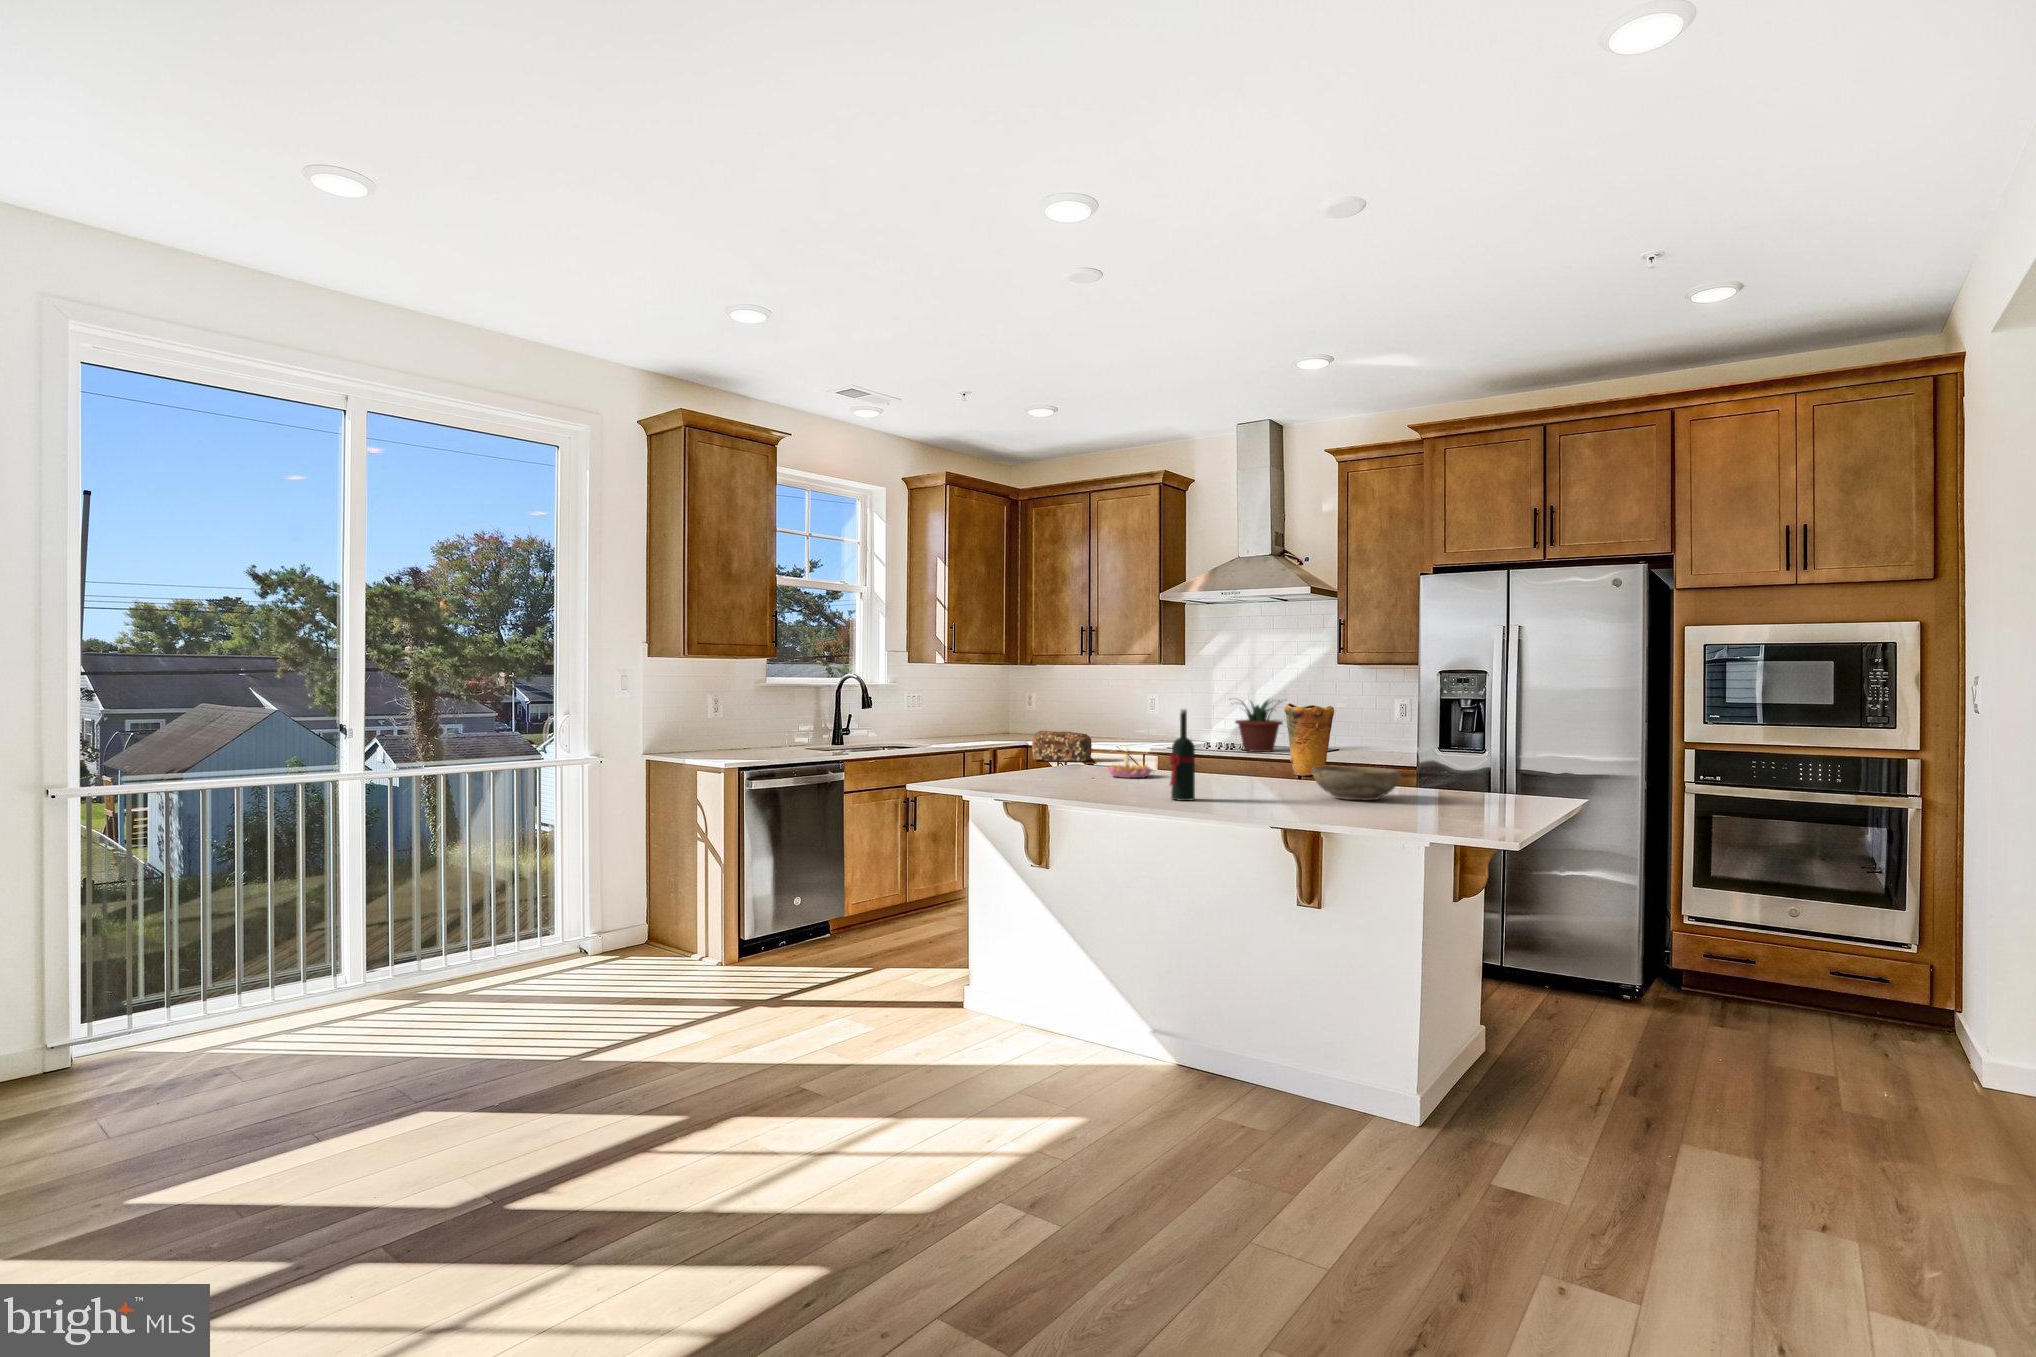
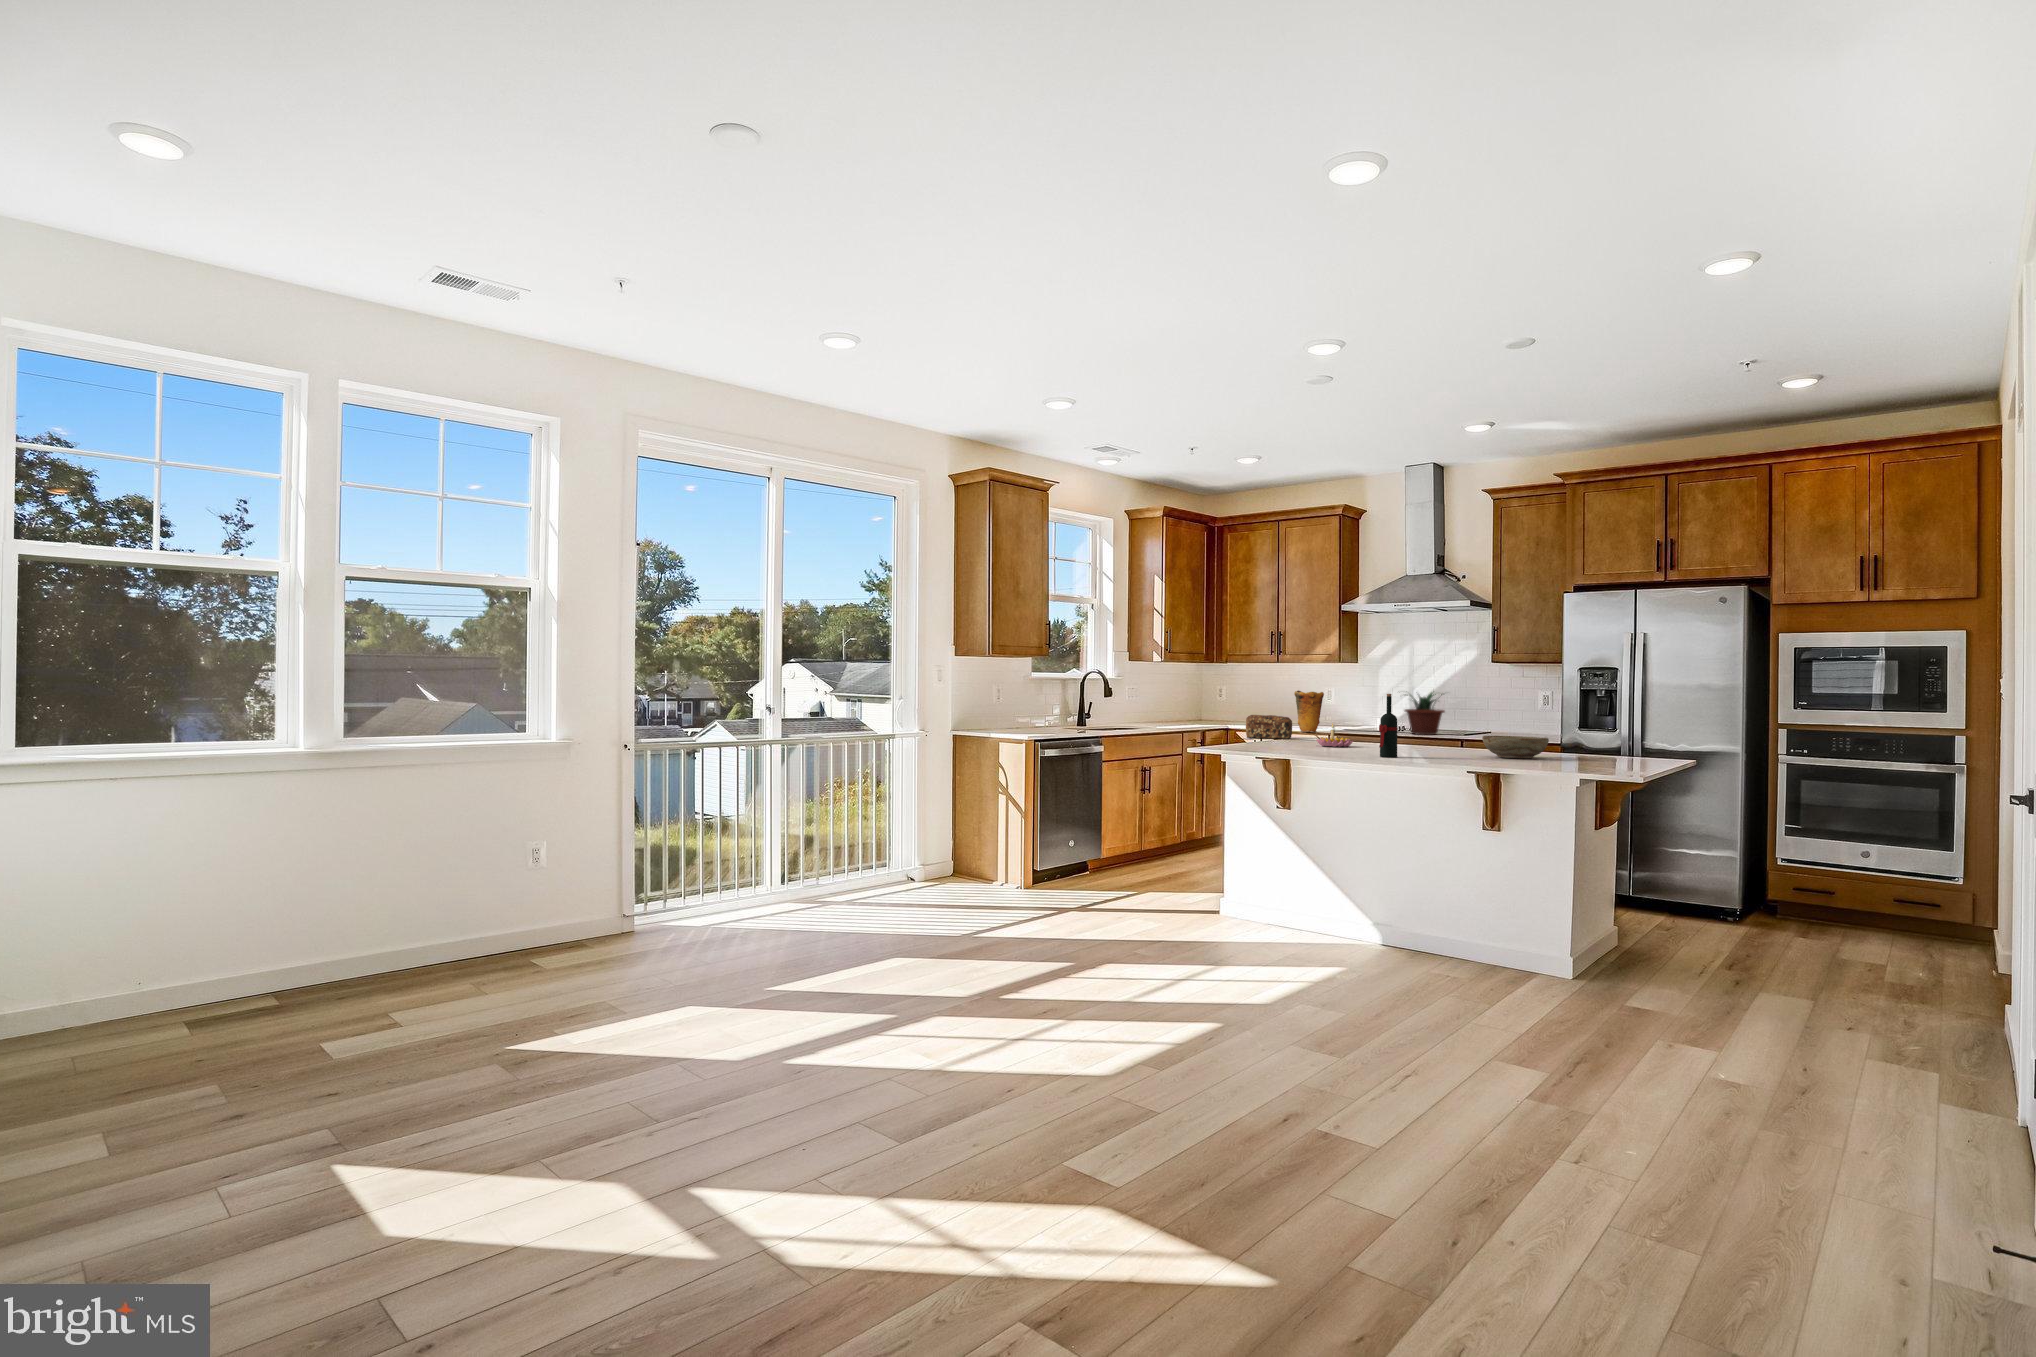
vase: present [1284,703,1334,775] -> present [1294,690,1324,732]

